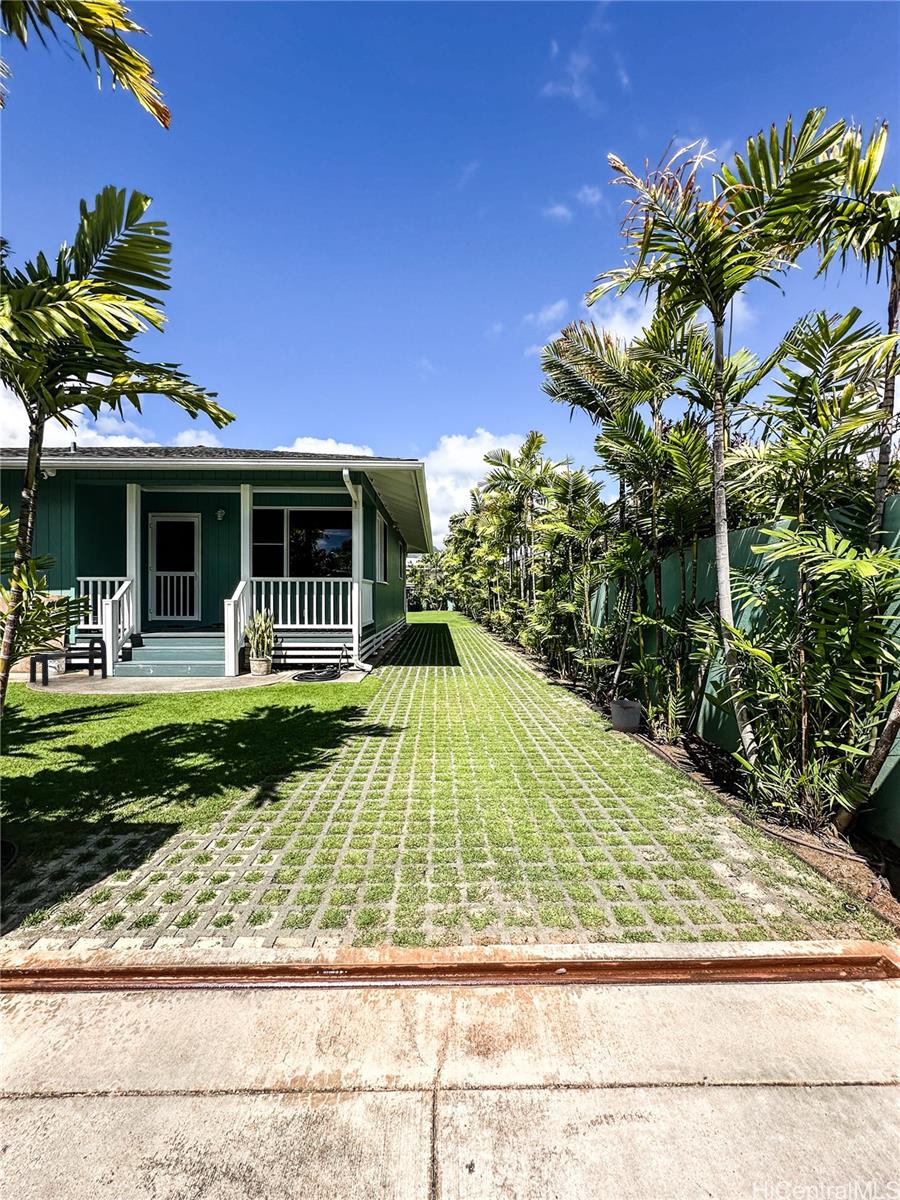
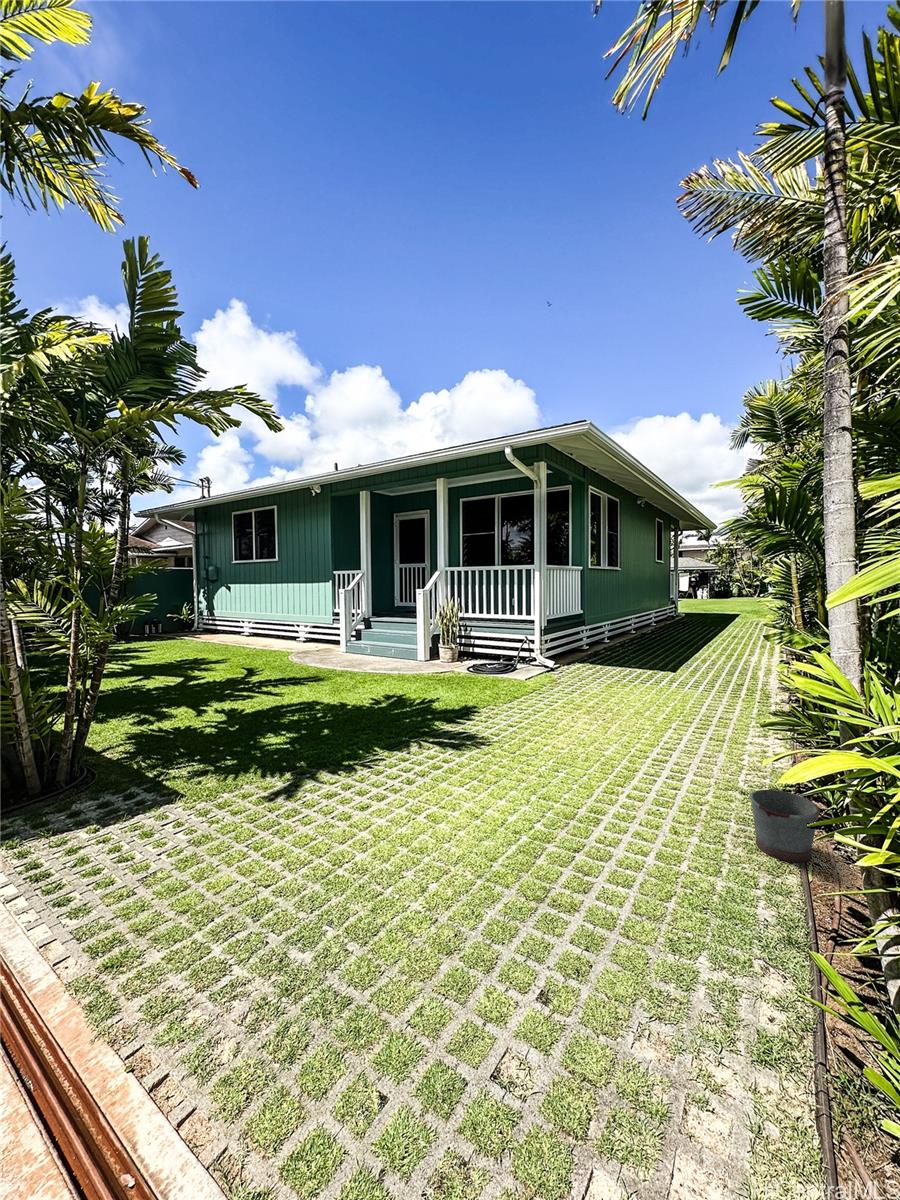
bench: present [30,638,107,686] -> none [301,620,348,657]

